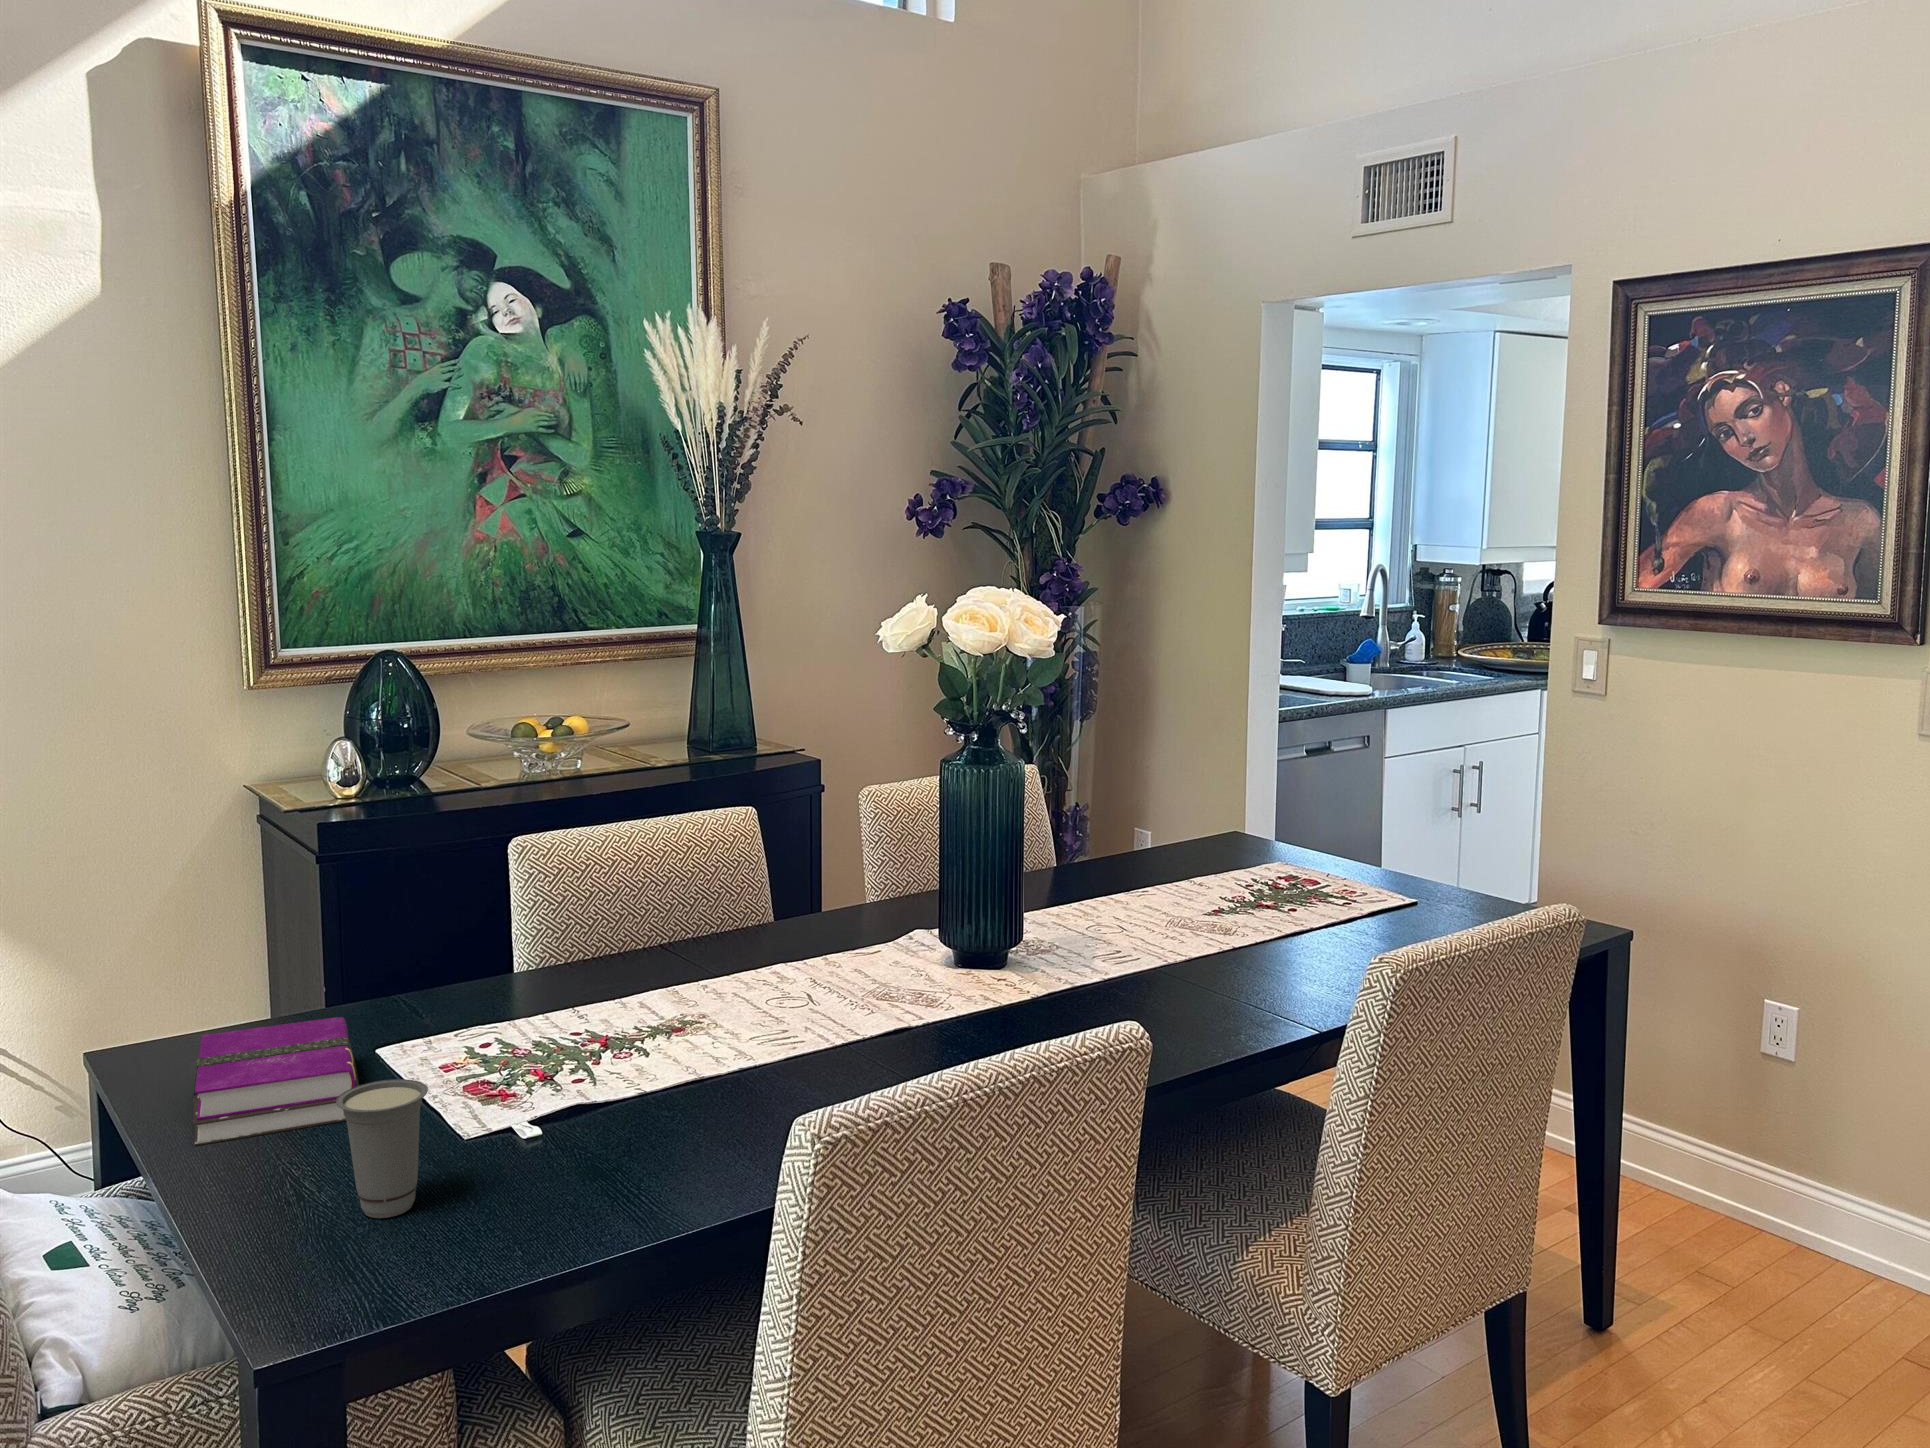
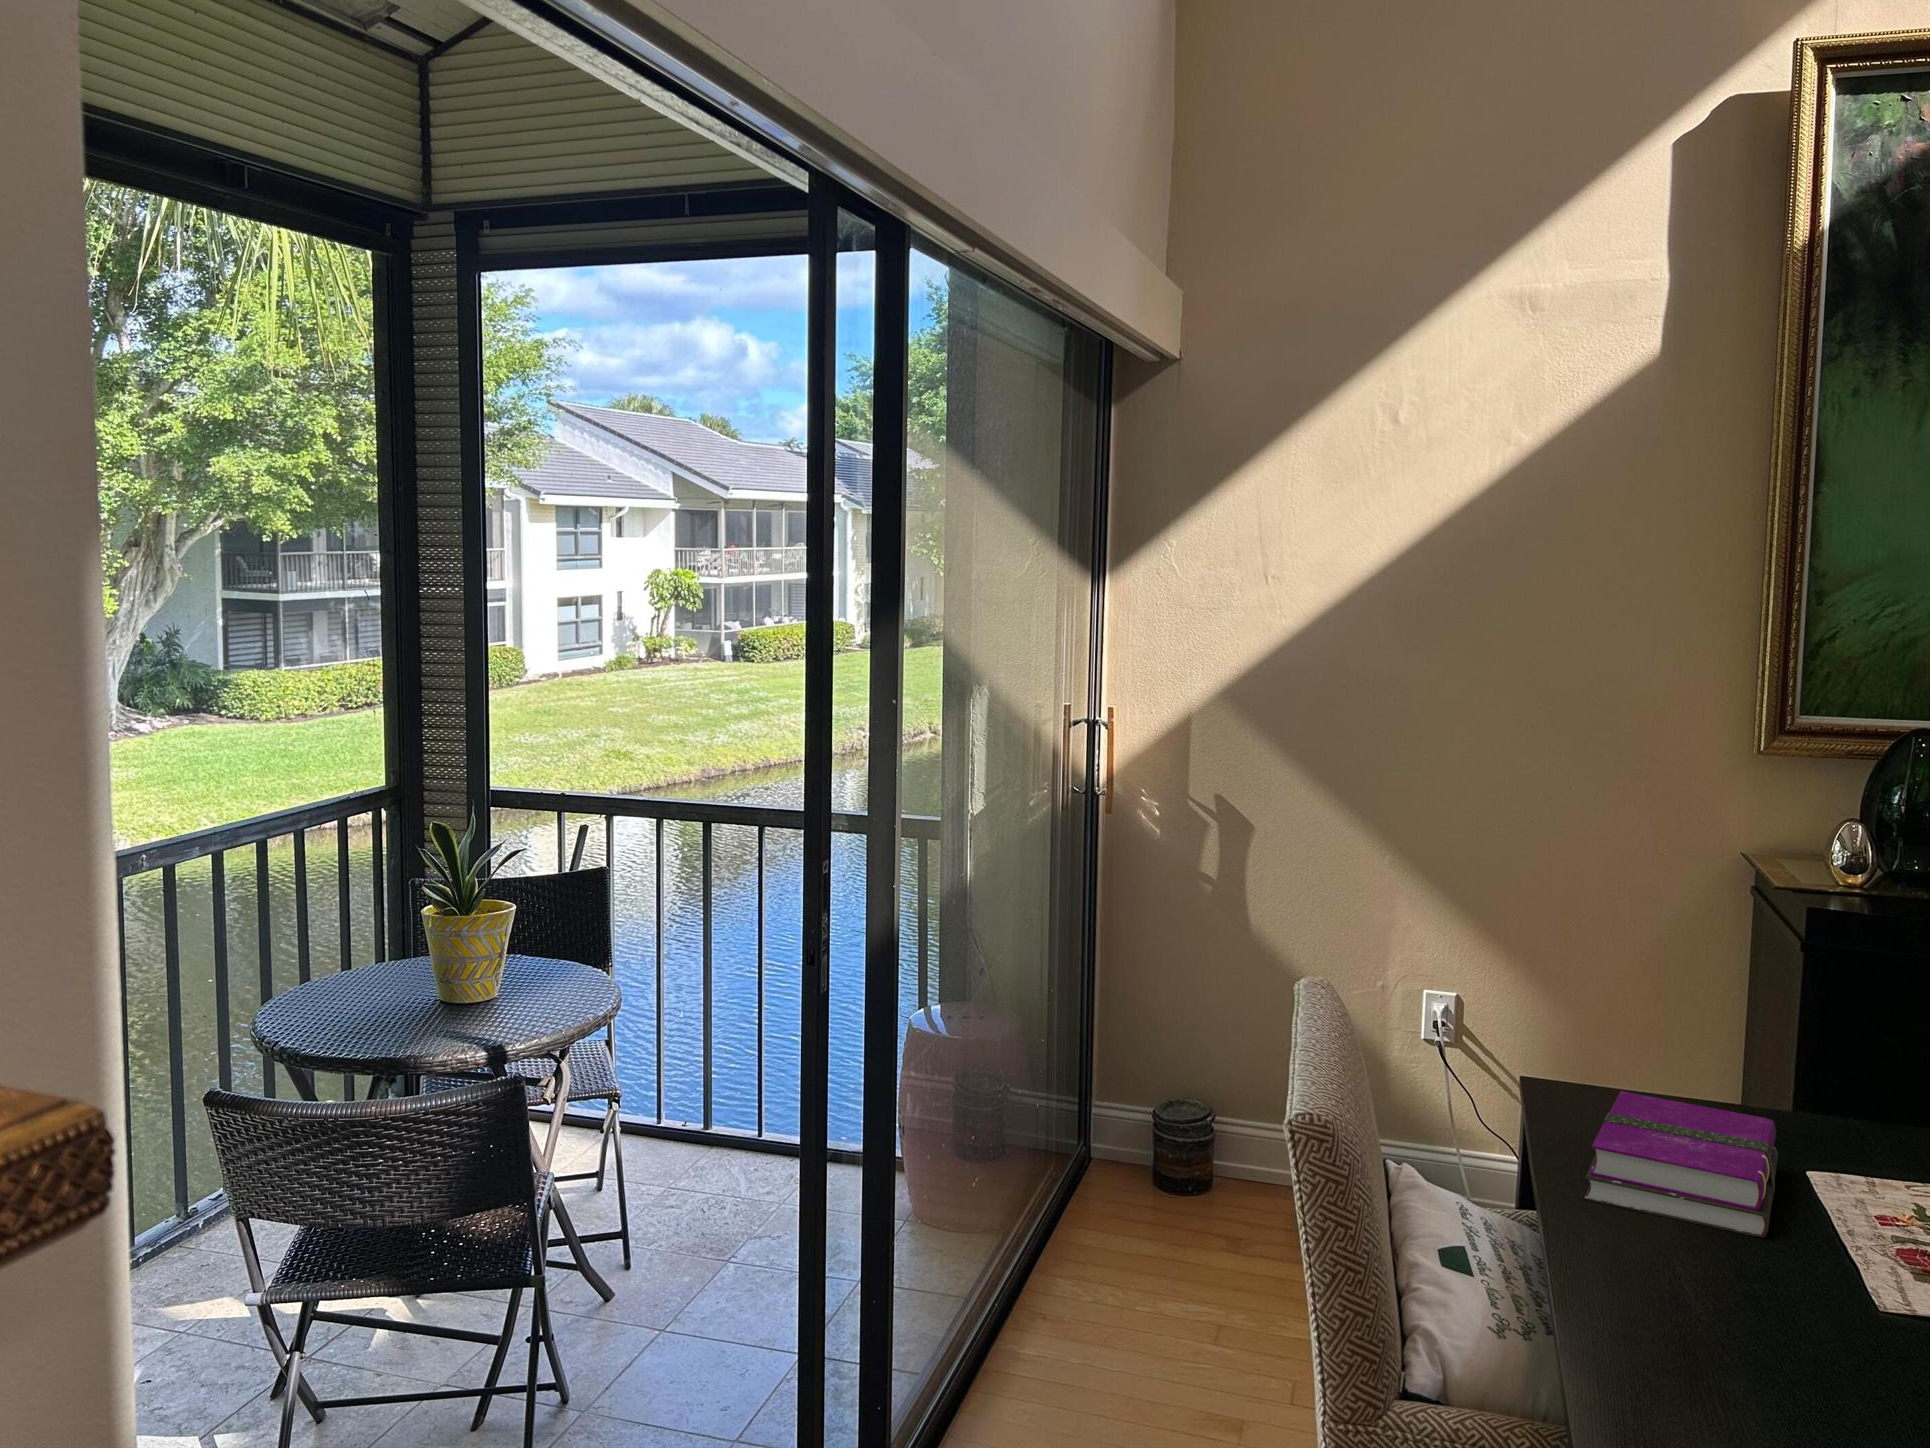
cup: present [336,1079,428,1218] -> none [1710,1202,1822,1367]

